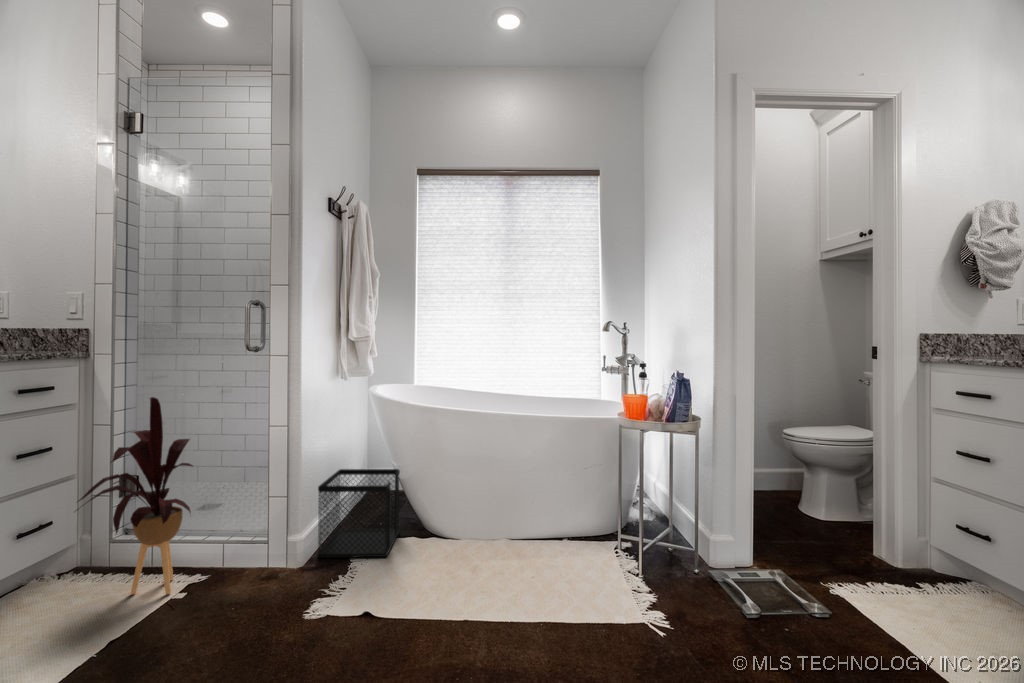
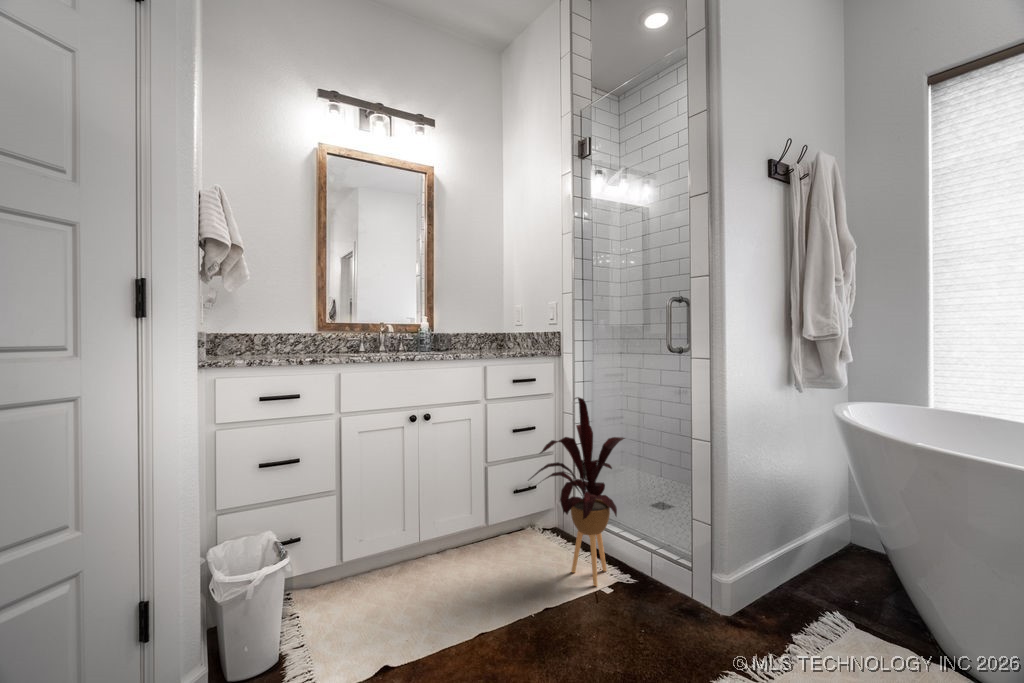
wastebasket: present [317,469,400,558] -> none [749,505,885,658]

